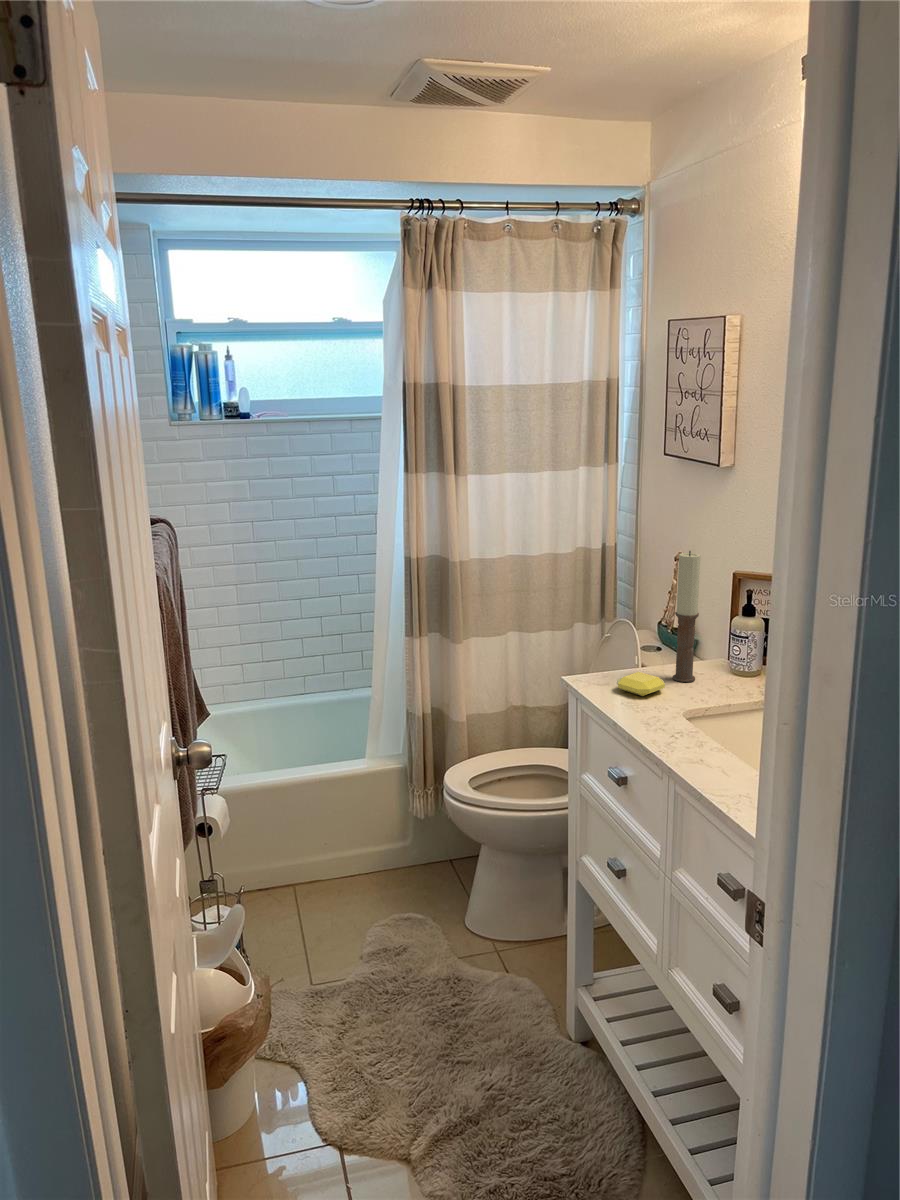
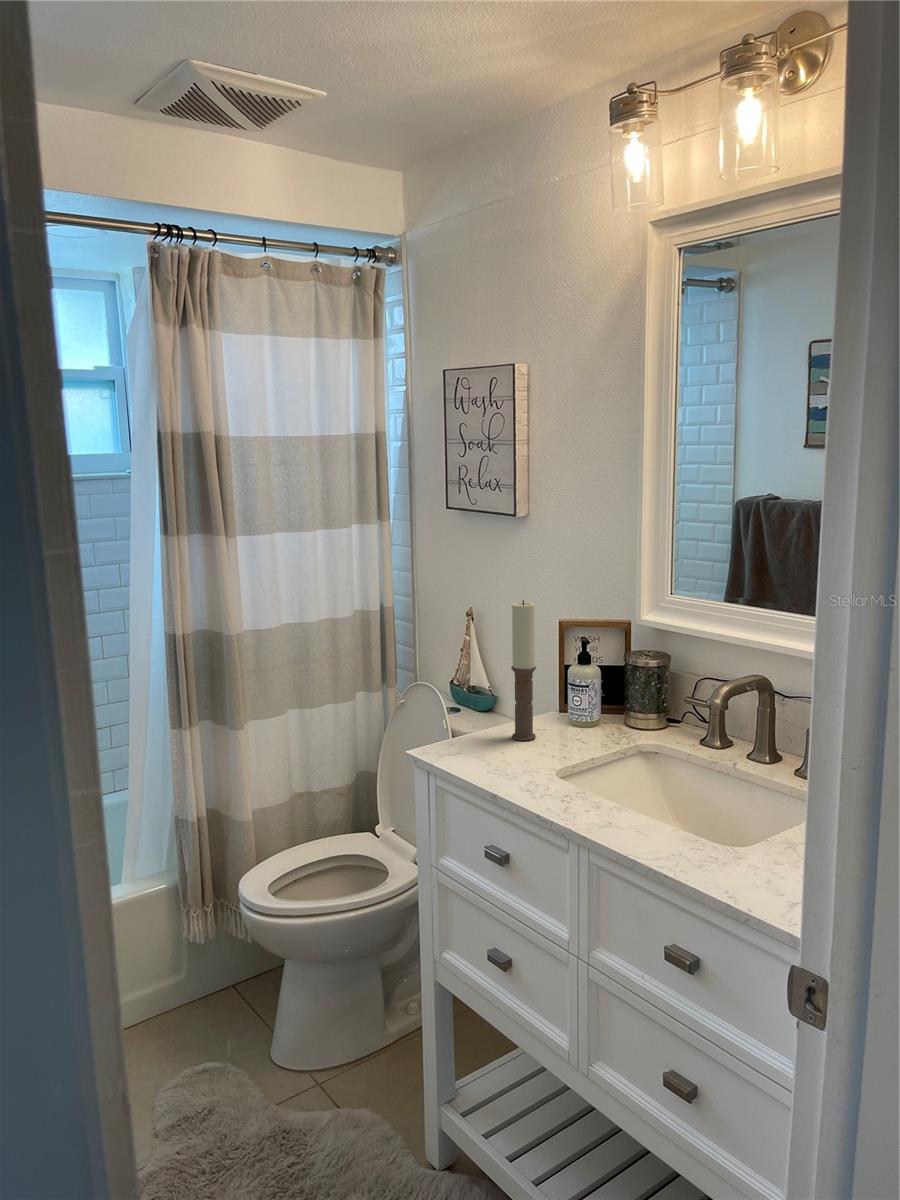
soap bar: present [617,672,665,696] -> none [464,735,516,761]

